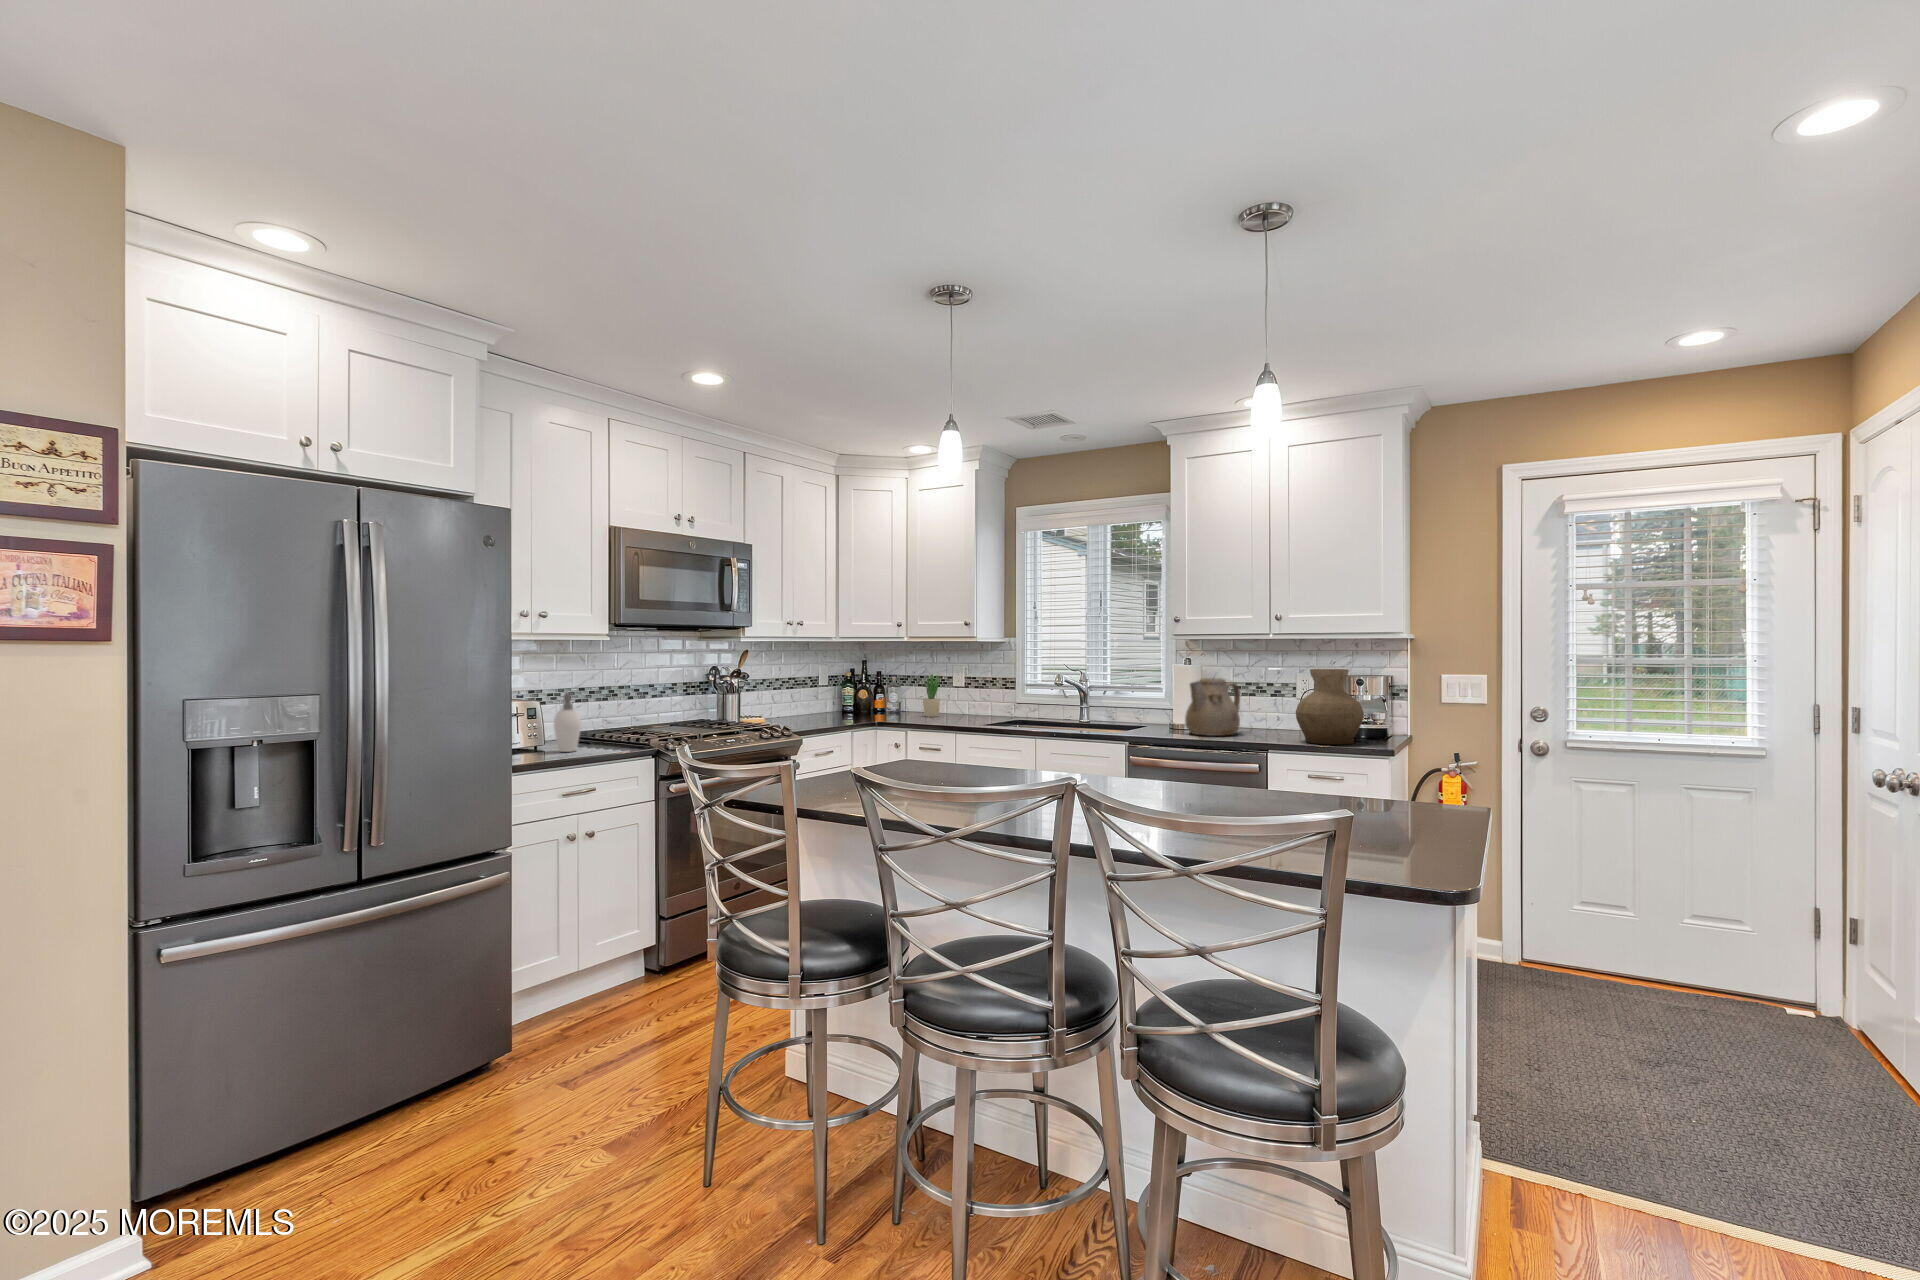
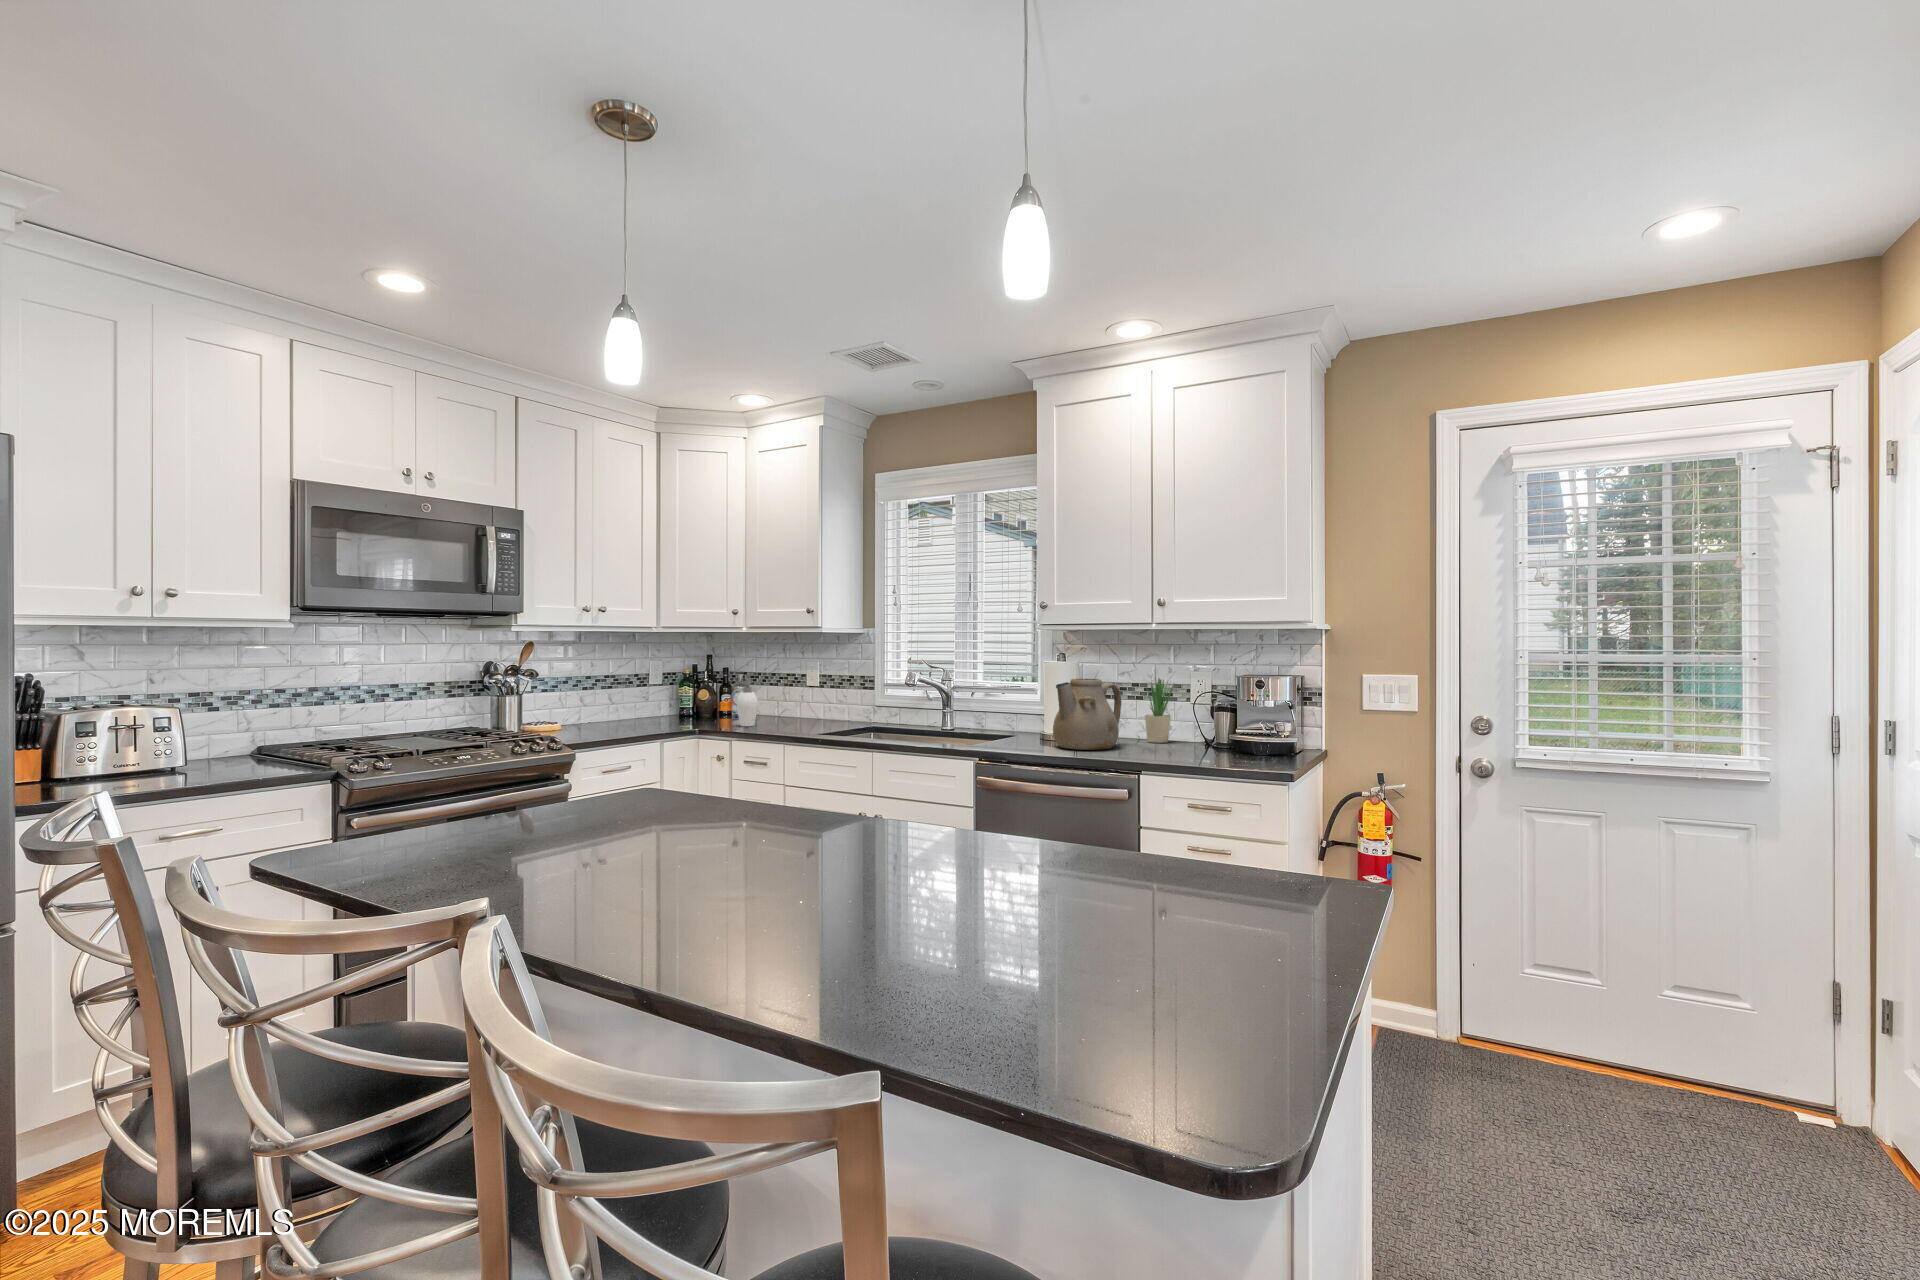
vase: present [1296,669,1364,744] -> none [1180,668,1264,763]
potted plant: present [923,674,940,717] -> present [1145,672,1174,743]
soap dispenser: present [554,692,581,752] -> present [737,678,758,726]

